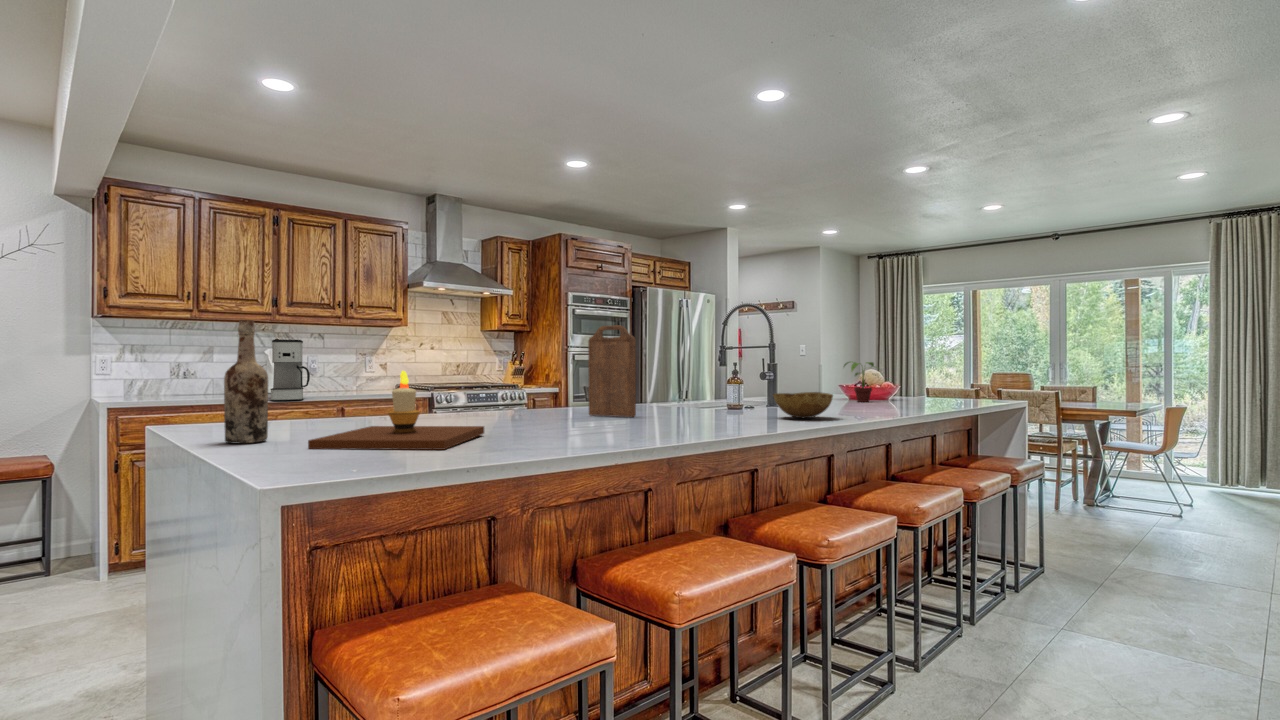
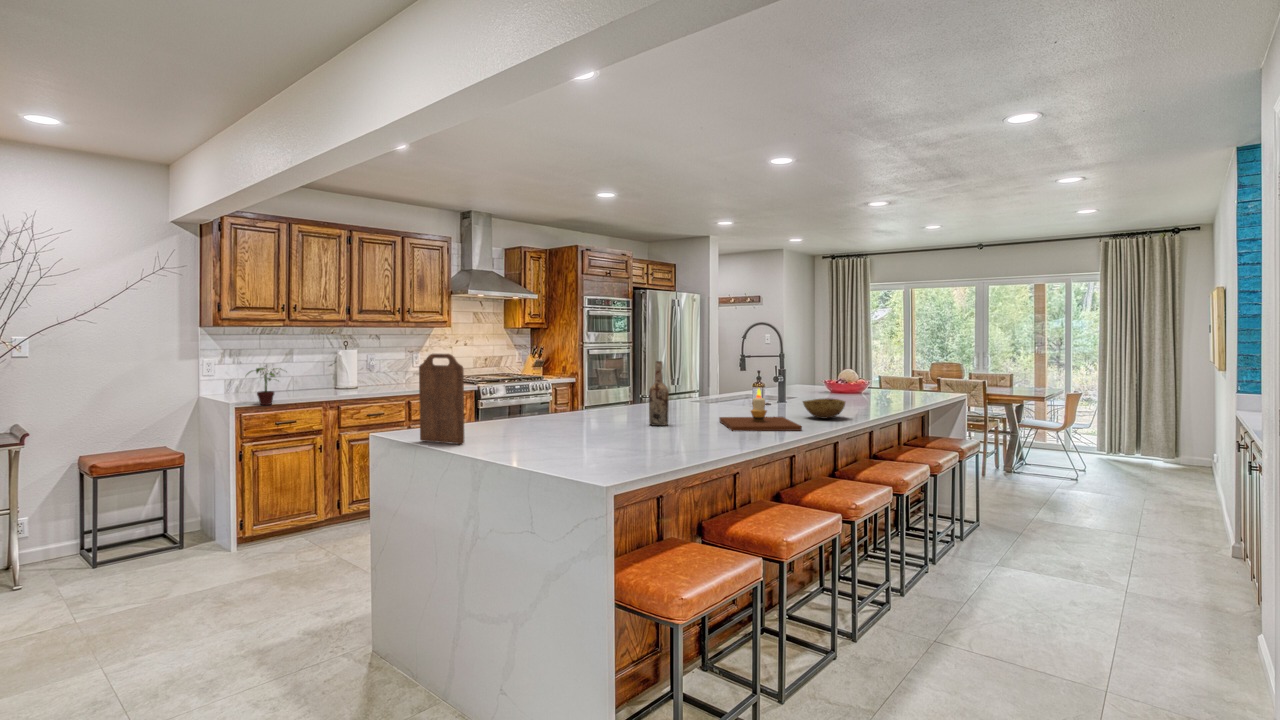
wine bottle: present [224,320,268,443] -> present [649,361,669,426]
cutting board: present [588,325,636,417] -> present [419,354,464,444]
coffee maker: present [271,340,310,401] -> none [356,346,389,399]
potted plant: present [844,362,876,402] -> present [247,368,281,405]
candle: present [308,371,484,450] -> present [719,389,802,431]

